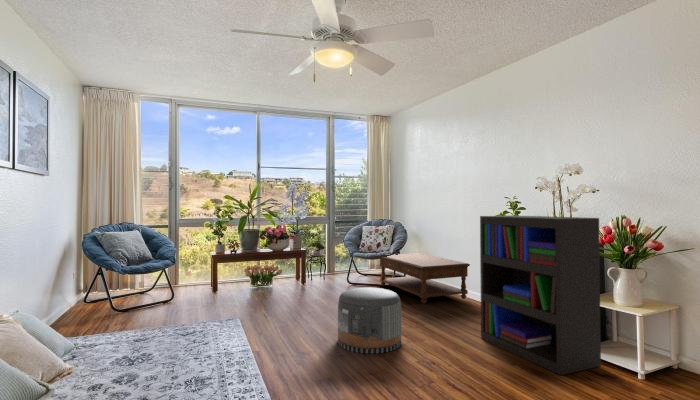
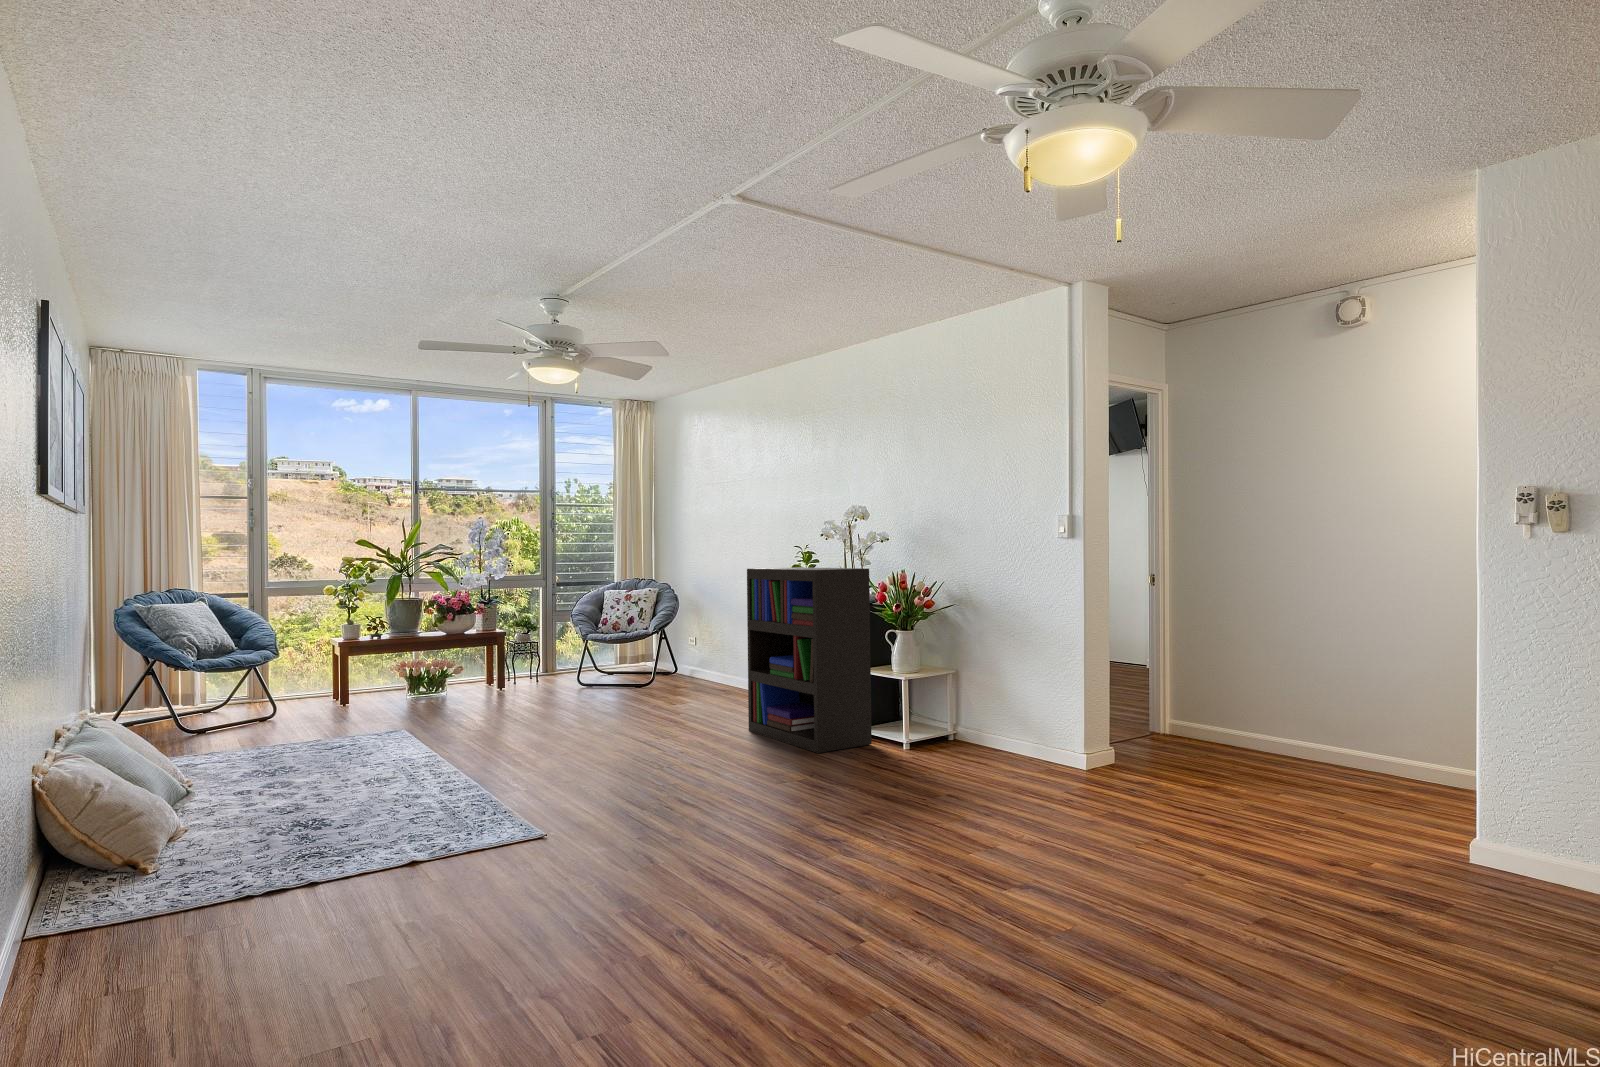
coffee table: present [380,253,470,303] -> none [628,631,763,702]
pouf: present [338,288,402,354] -> none [551,670,639,750]

